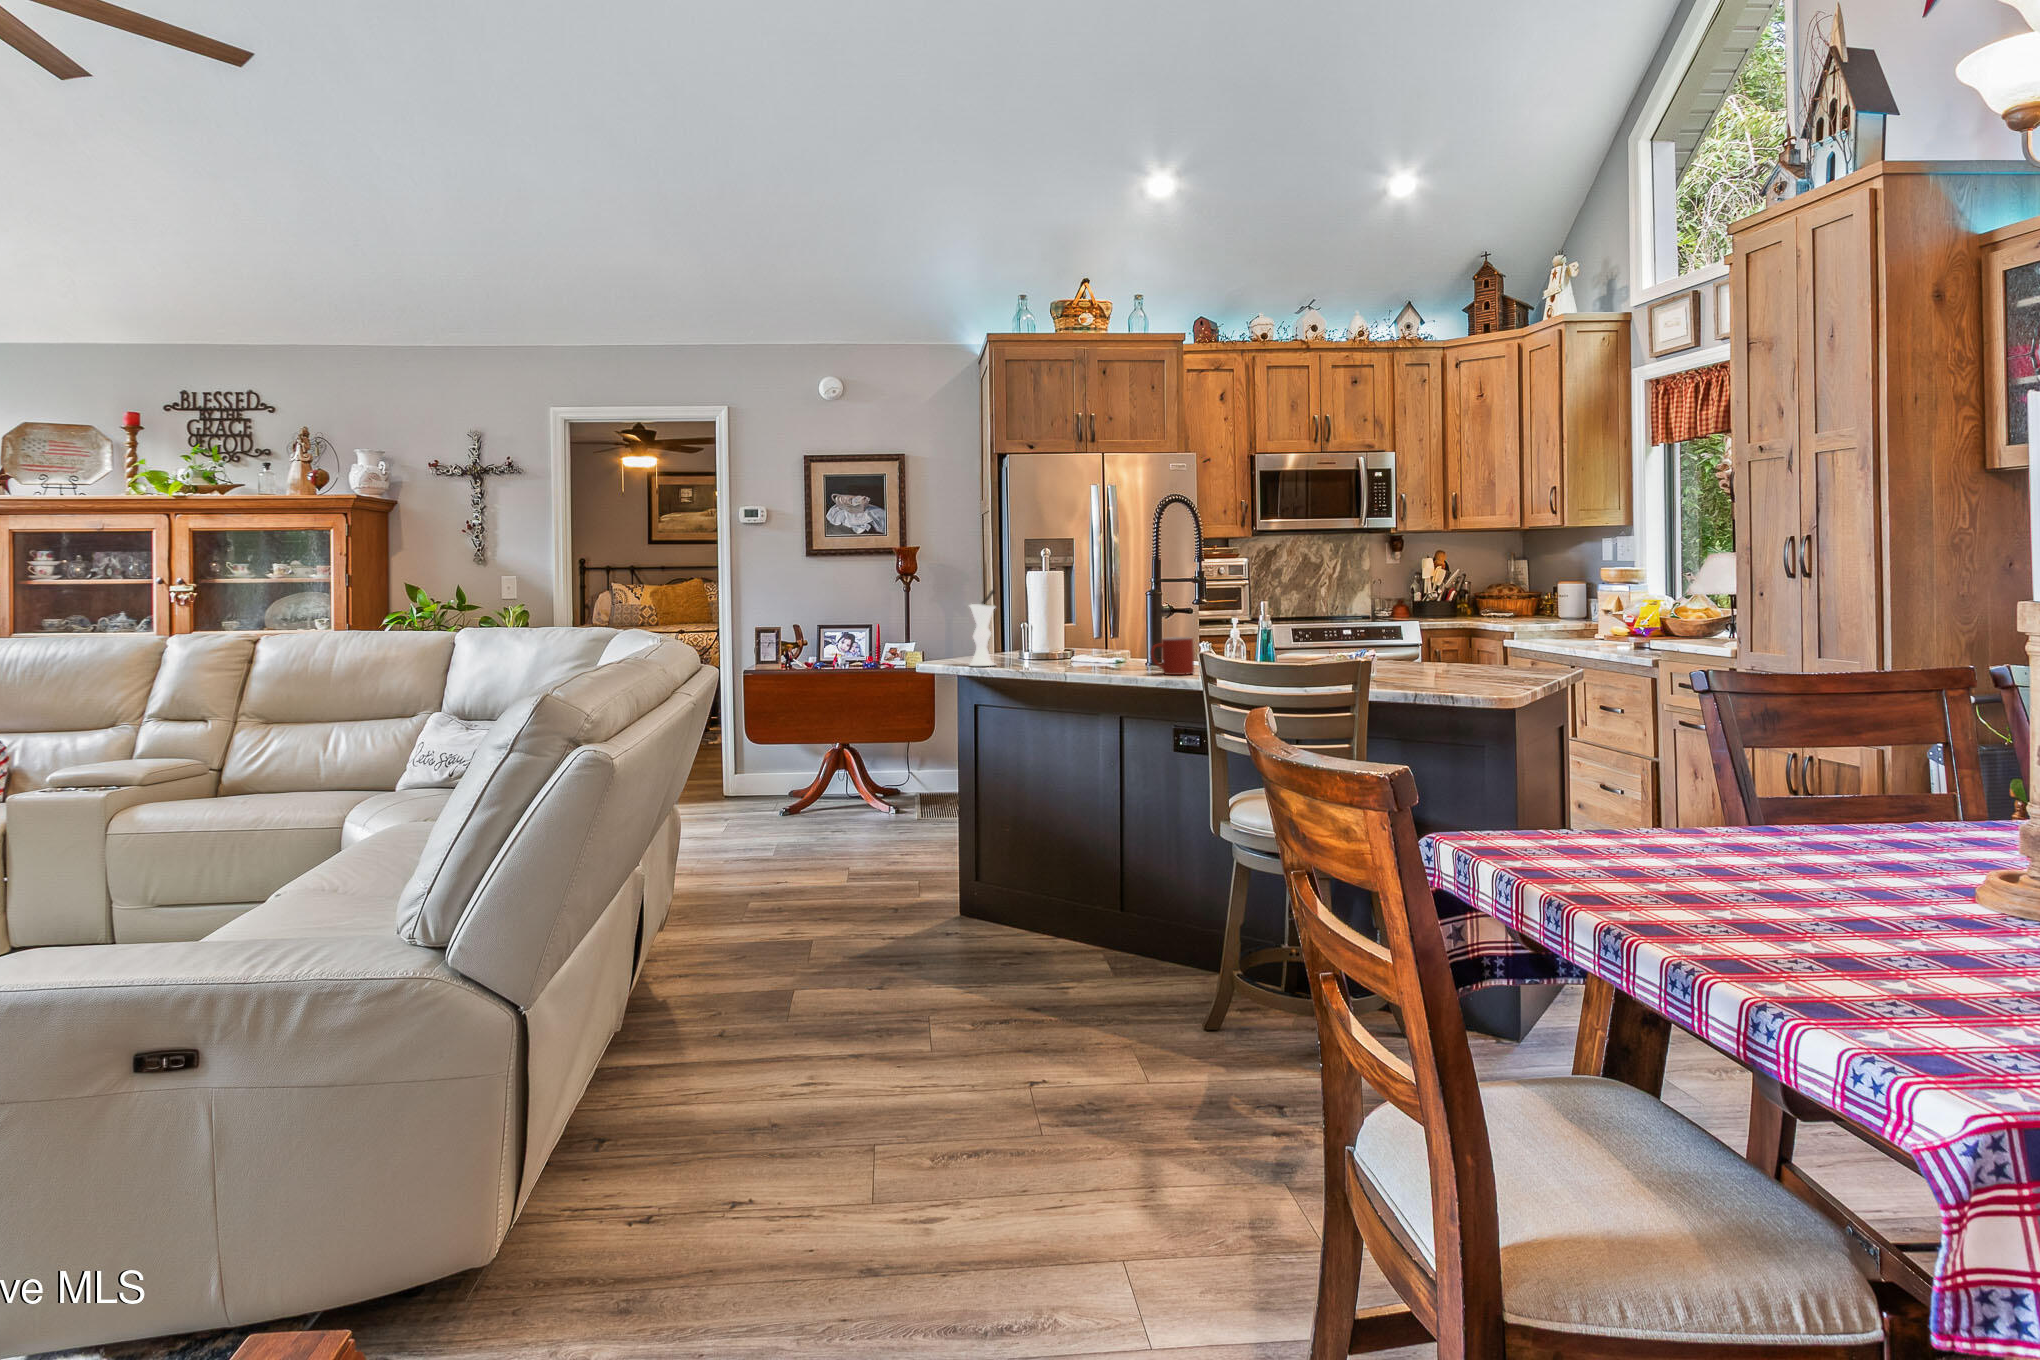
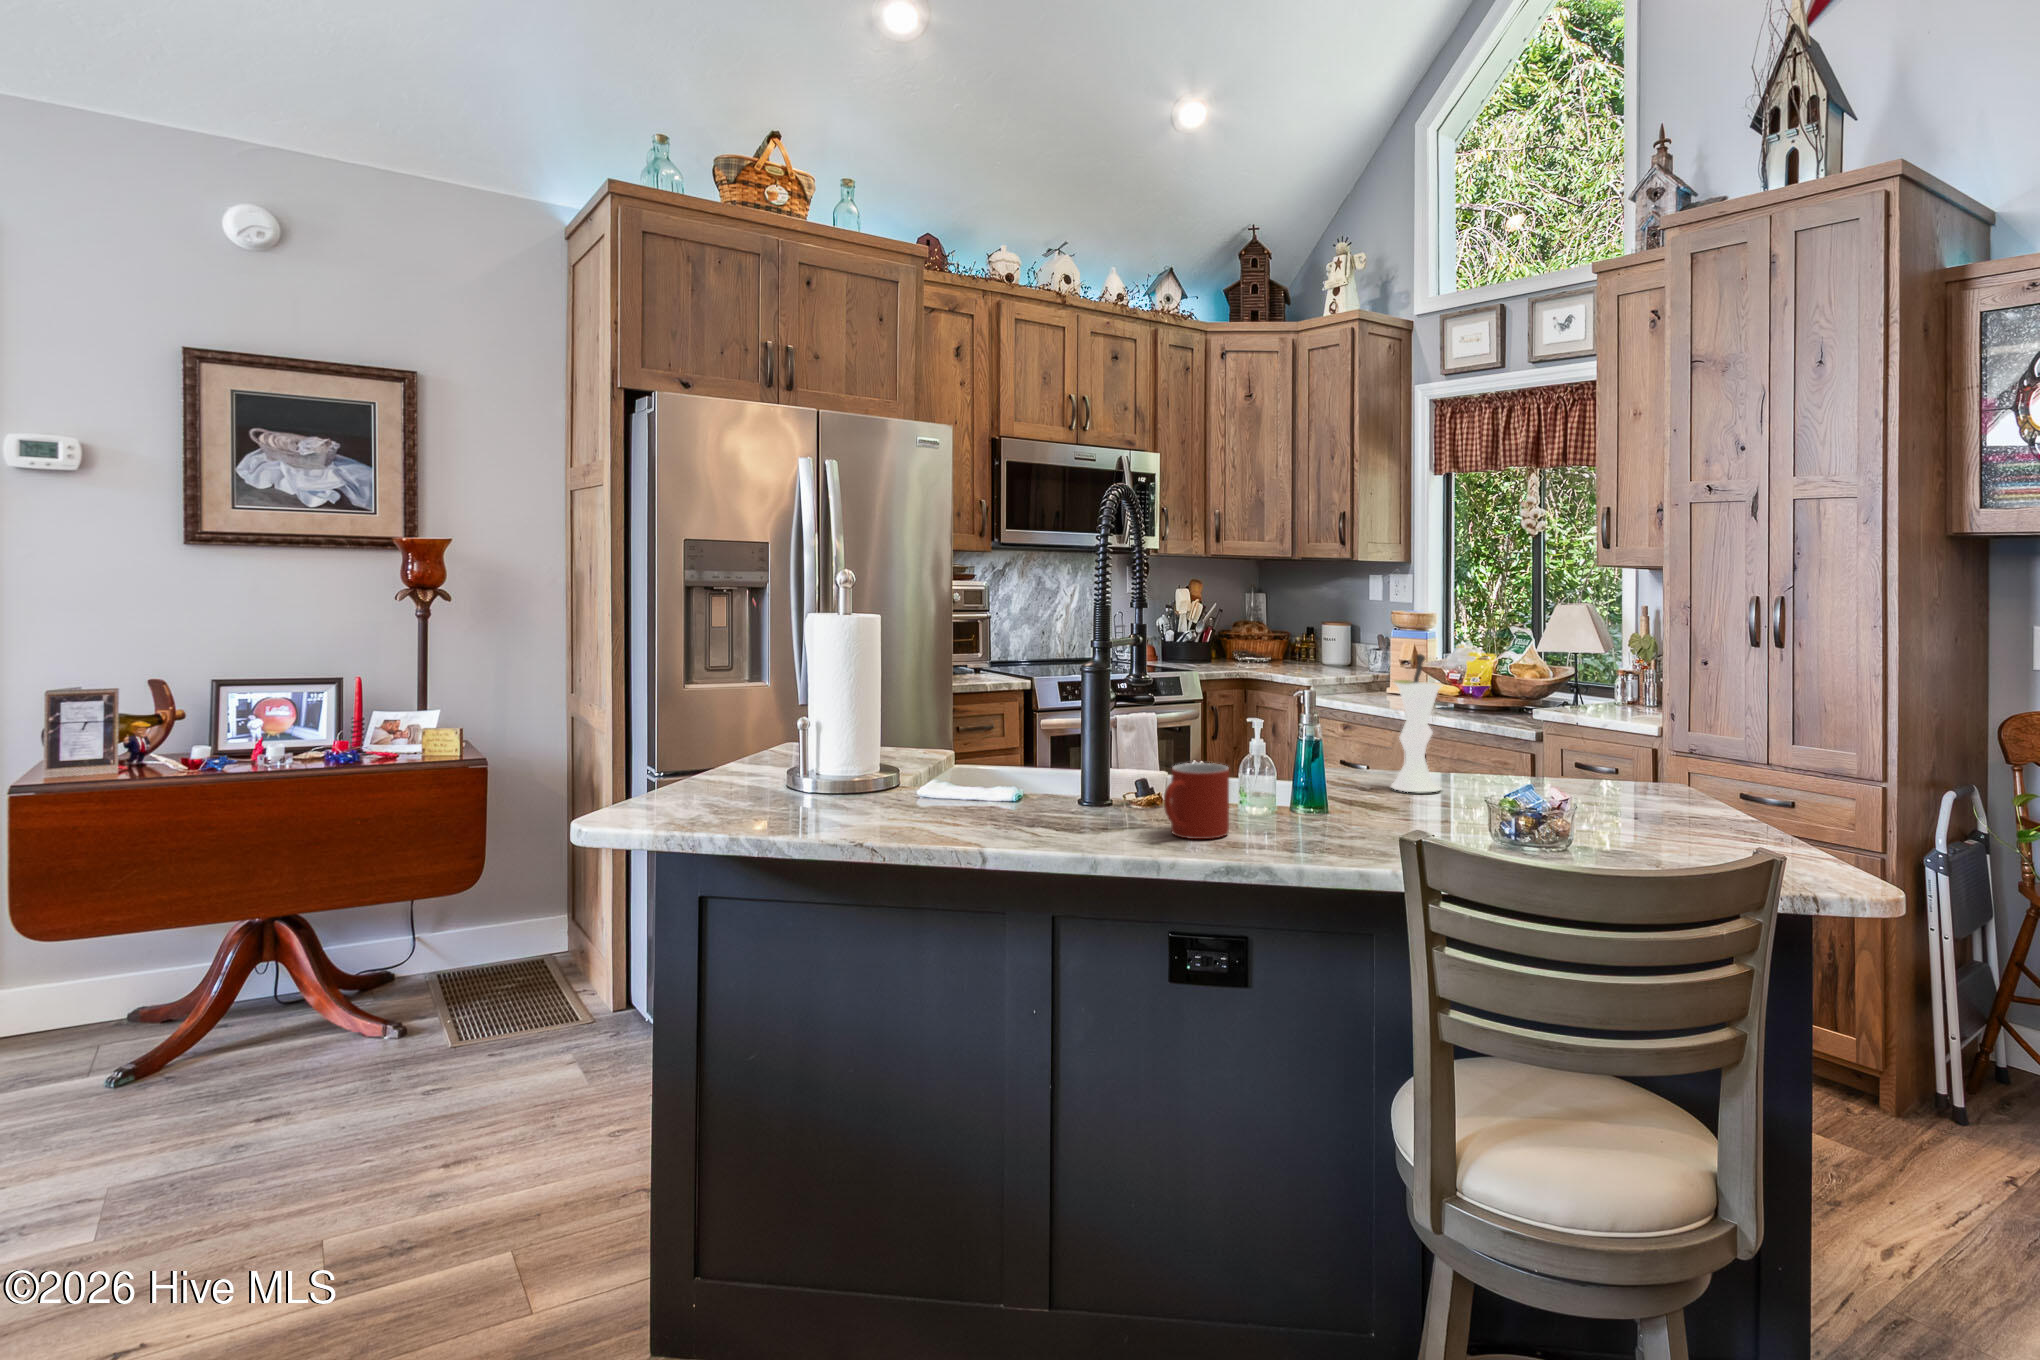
vase: present [970,590,995,666] -> present [1391,654,1441,792]

